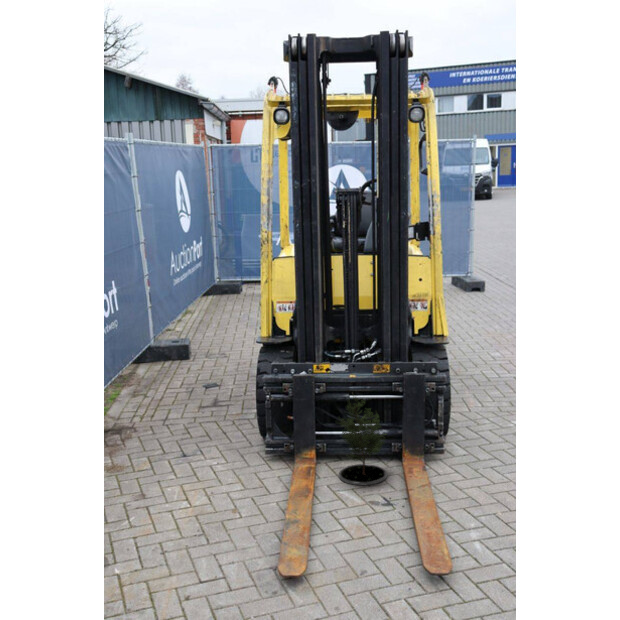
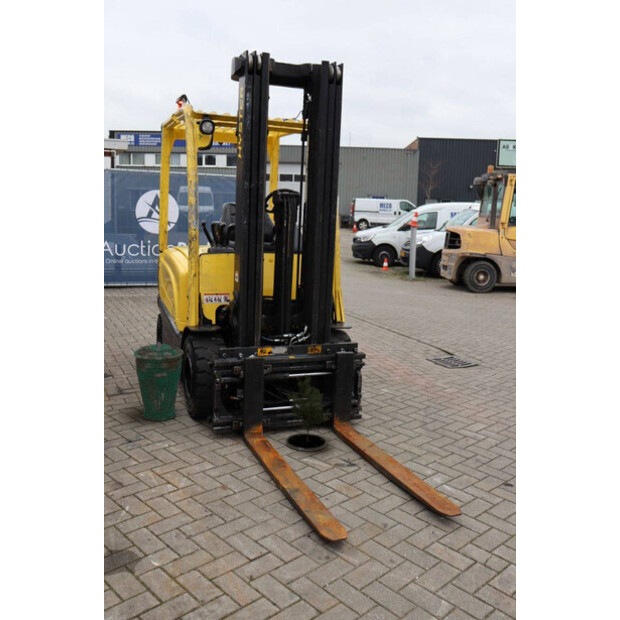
trash can: none [206,353,258,437] -> present [134,342,183,421]

